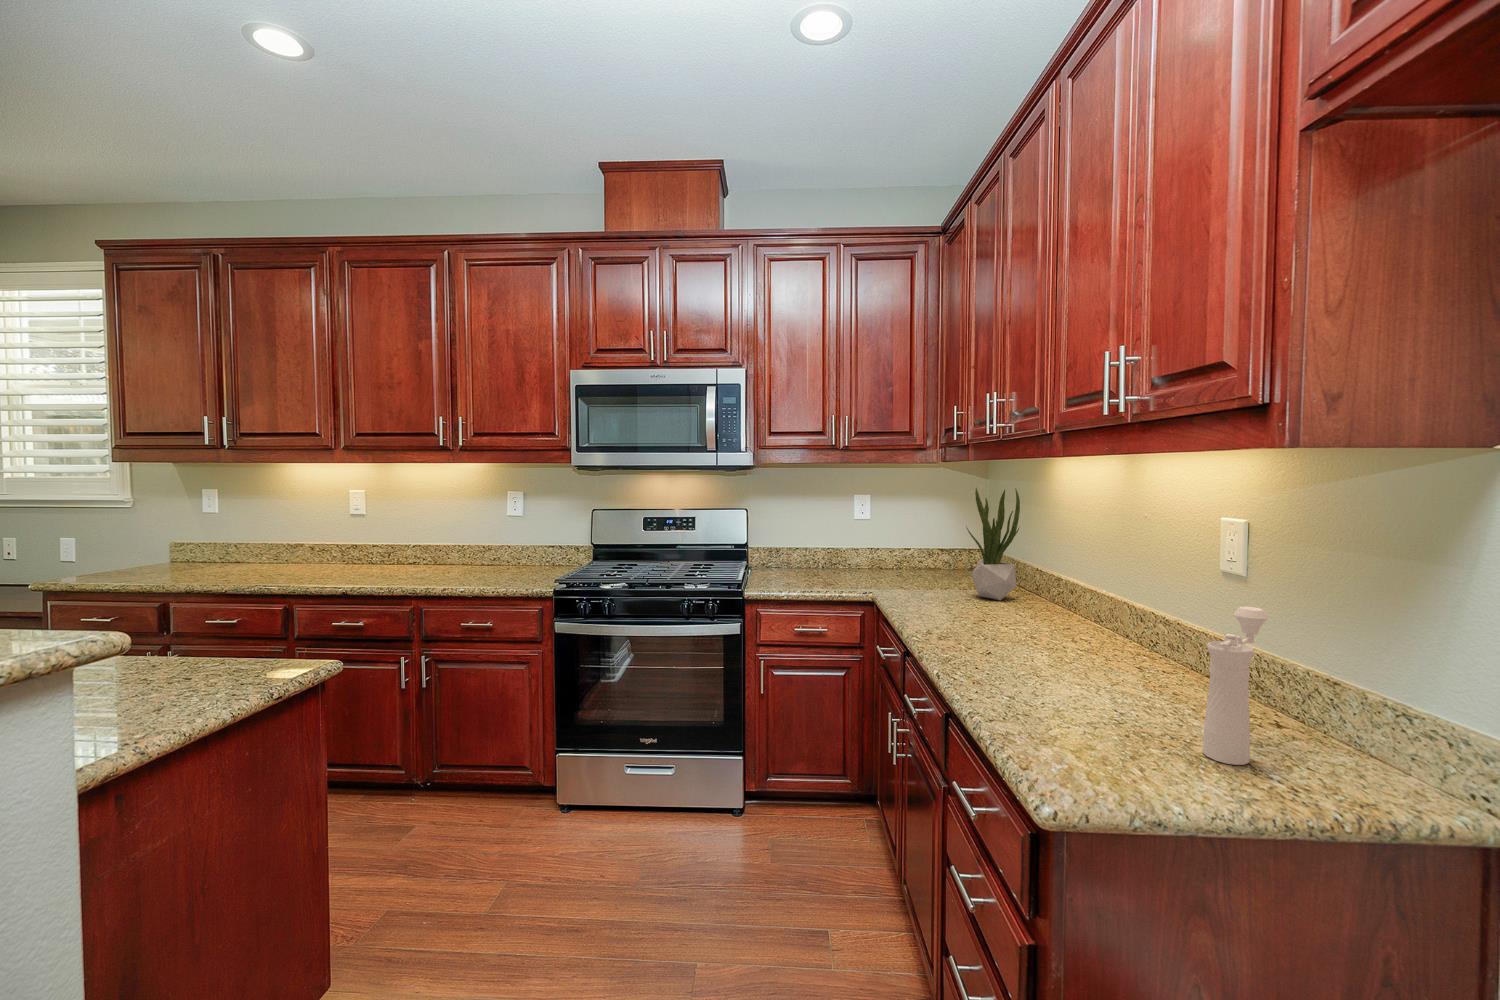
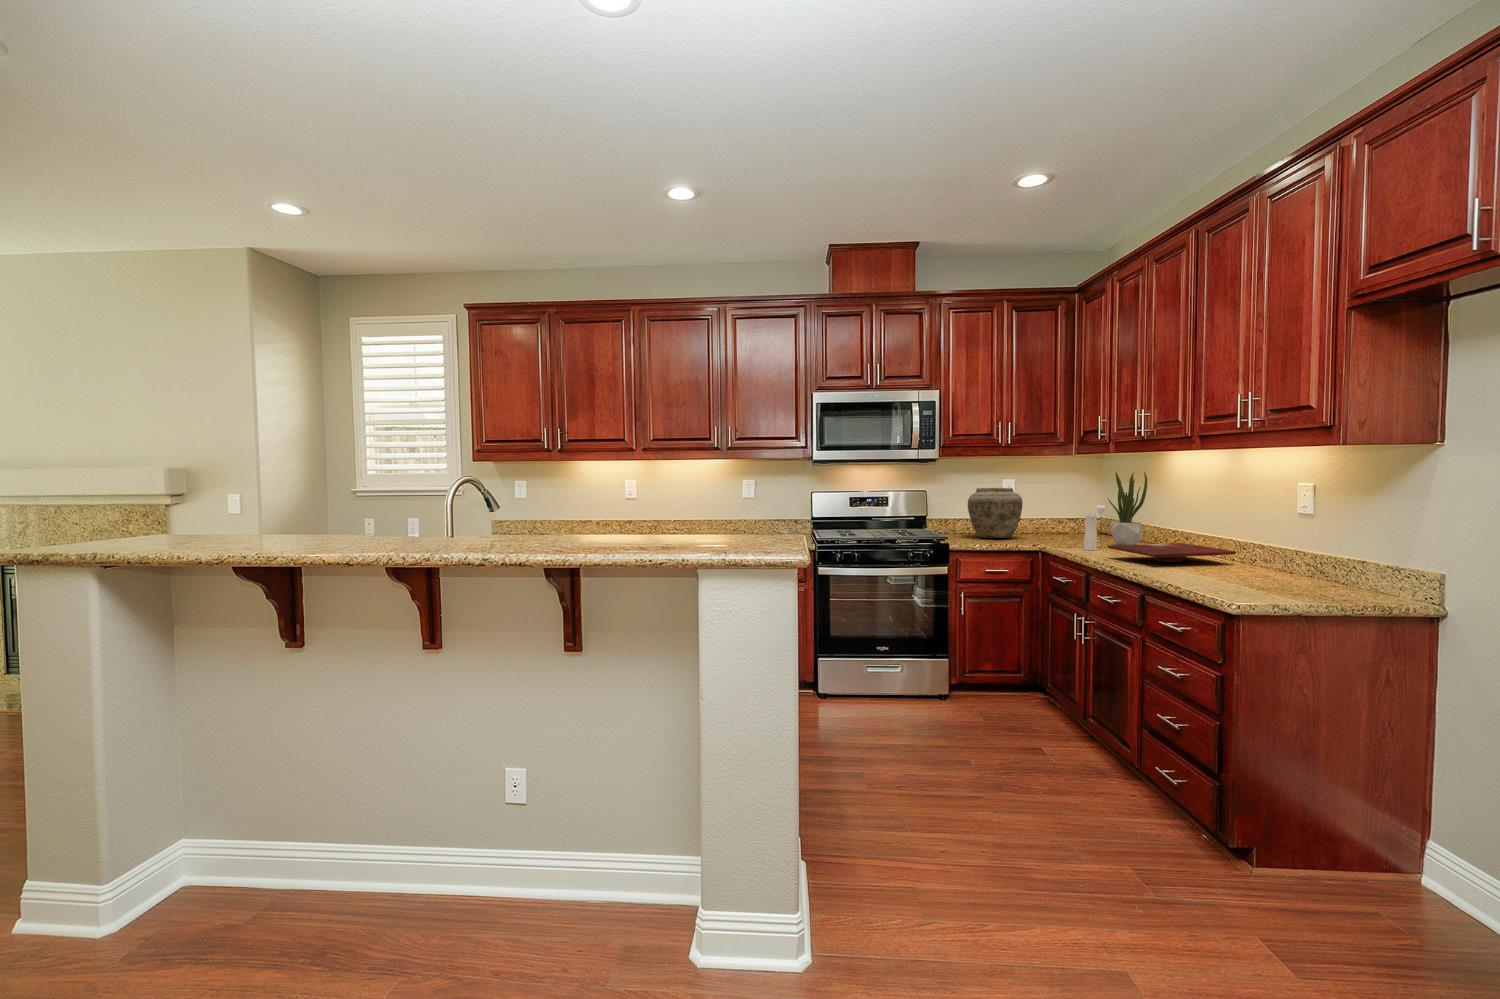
vase: none [795,507,866,578] -> present [968,488,1023,538]
cutting board: none [932,604,1124,641] -> present [1108,543,1236,562]
pepper mill: present [1203,606,1268,765] -> present [1084,505,1106,550]

